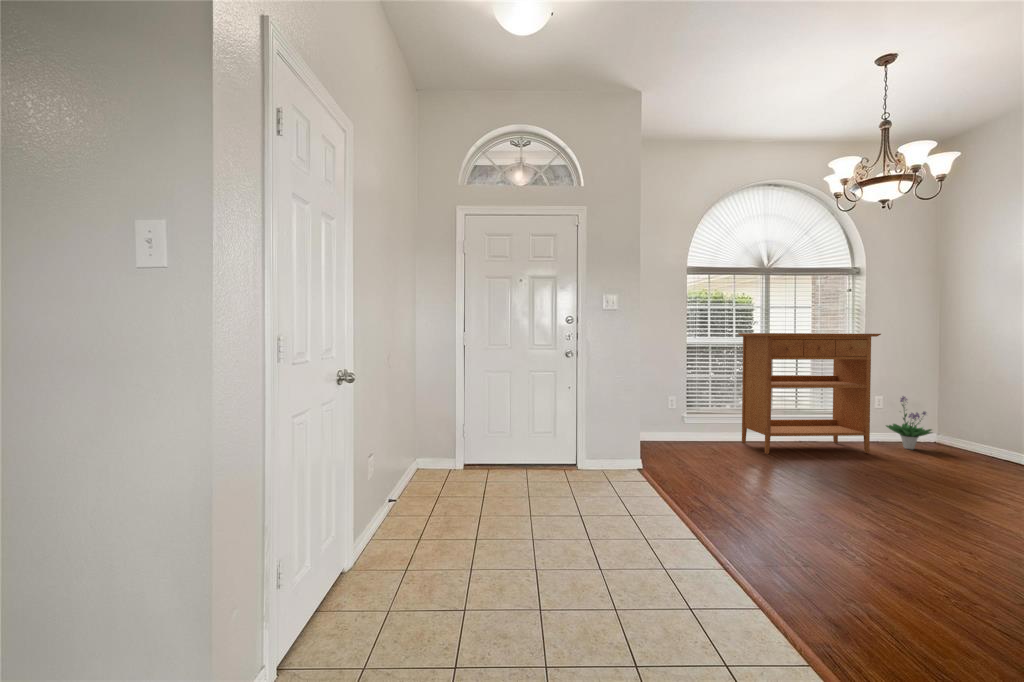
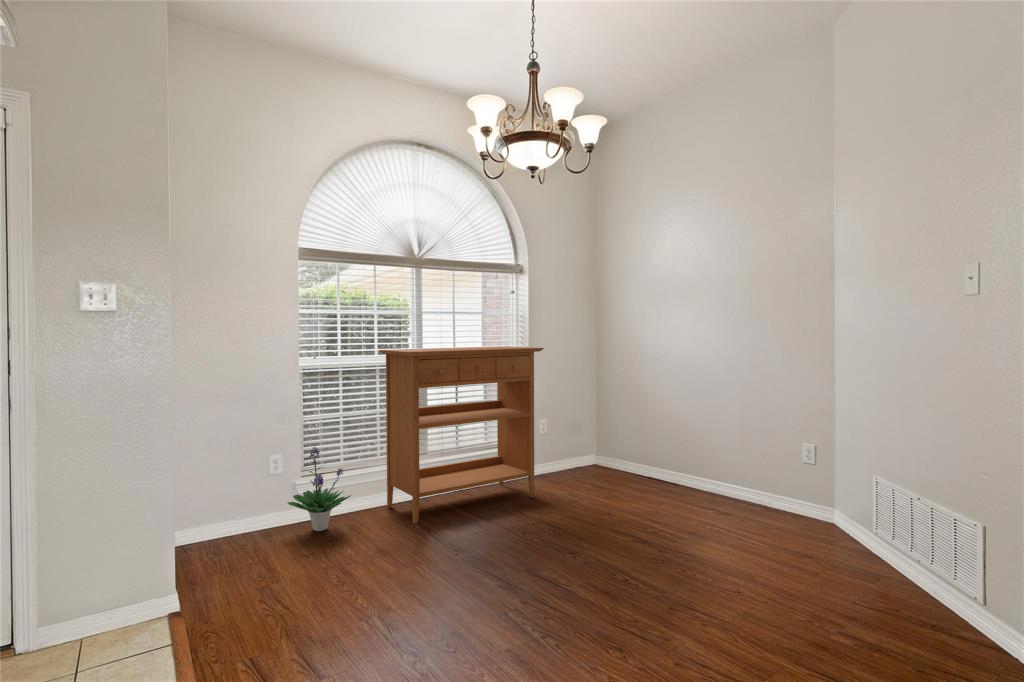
potted plant: present [886,396,932,449] -> present [288,447,351,531]

